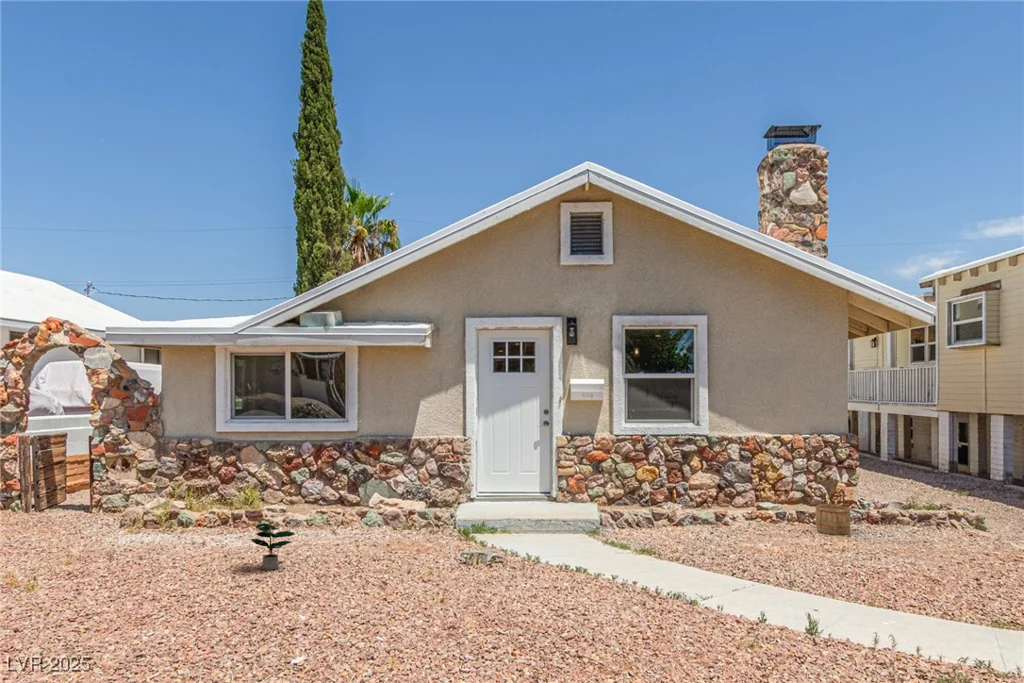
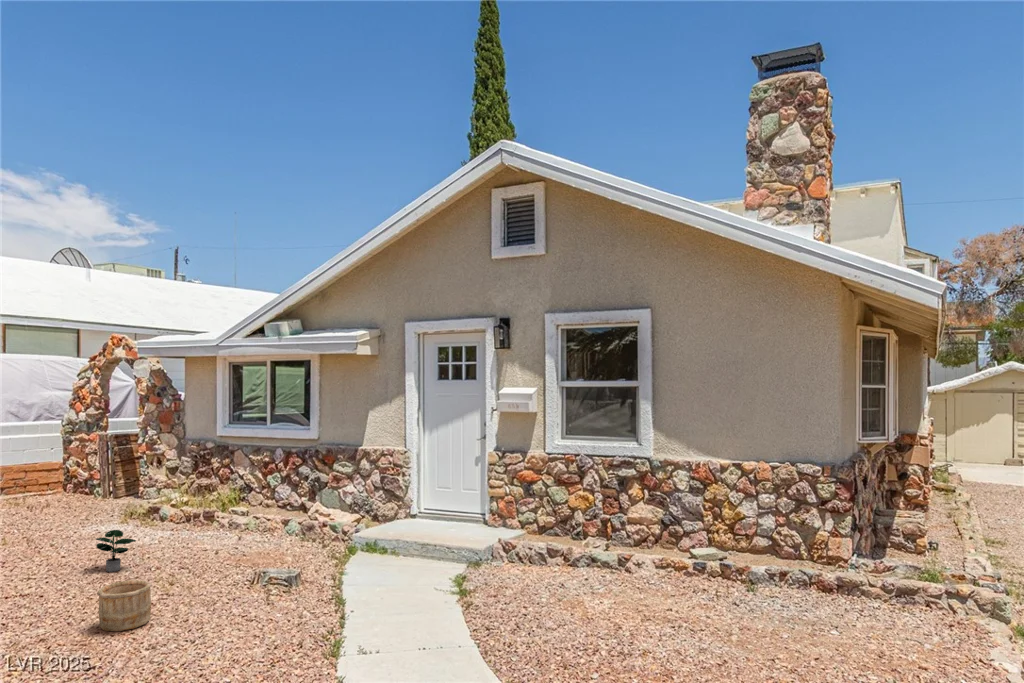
wooden bucket: present [815,504,851,535] -> present [97,580,152,631]

